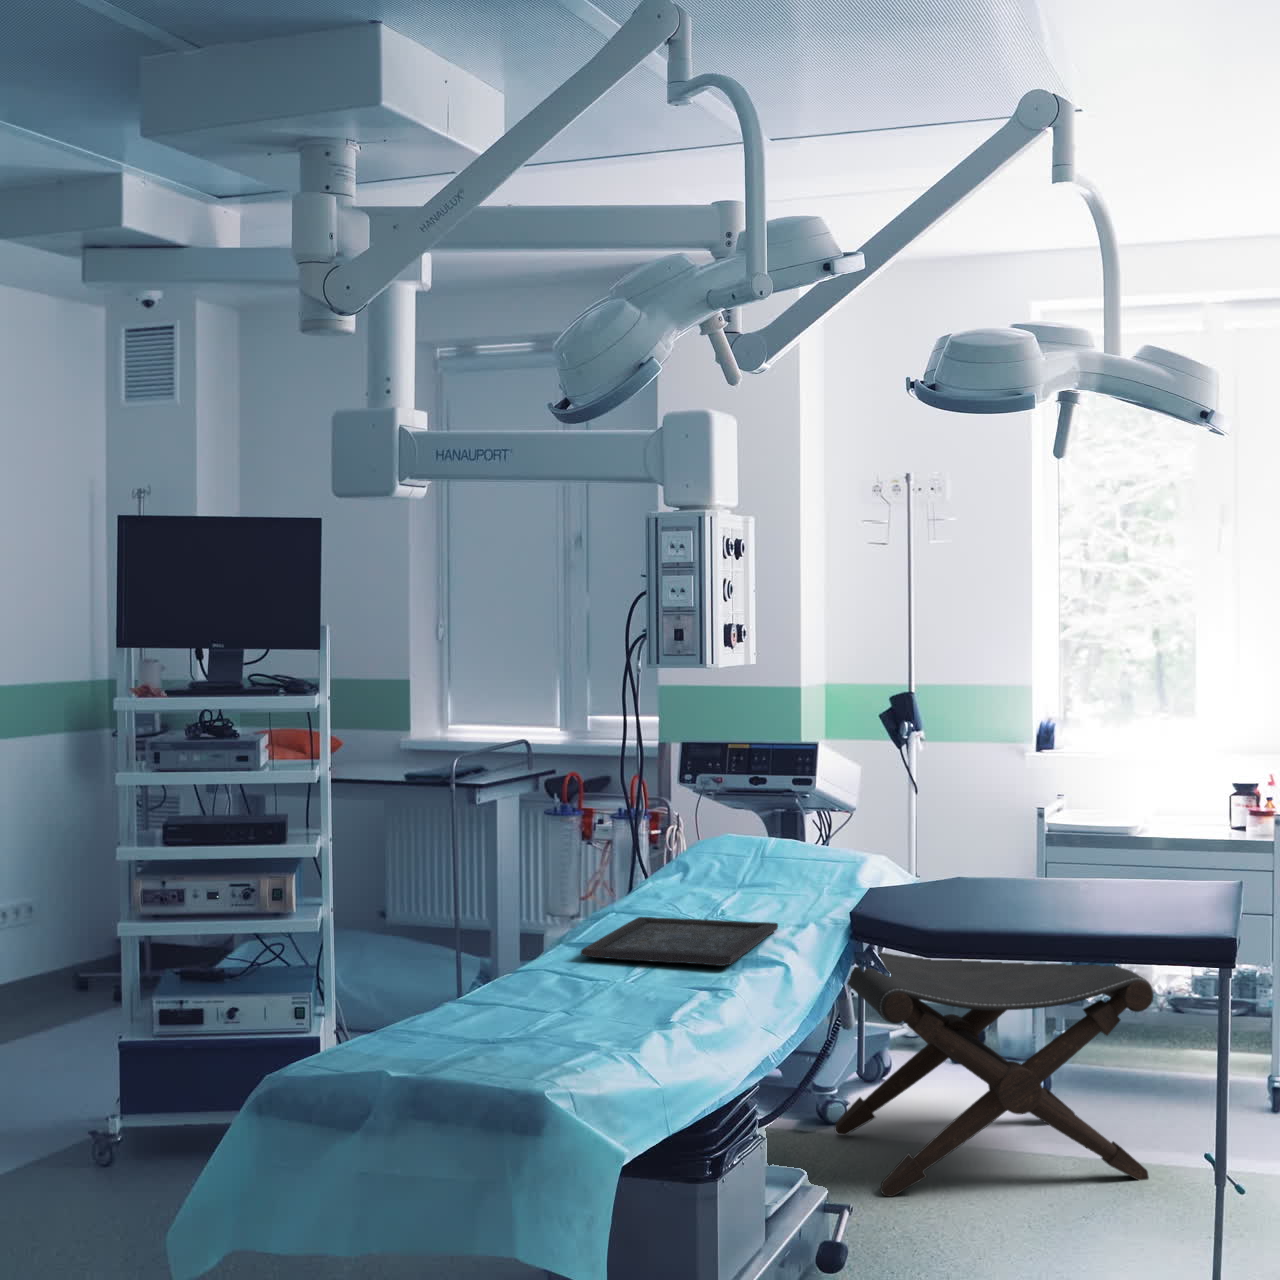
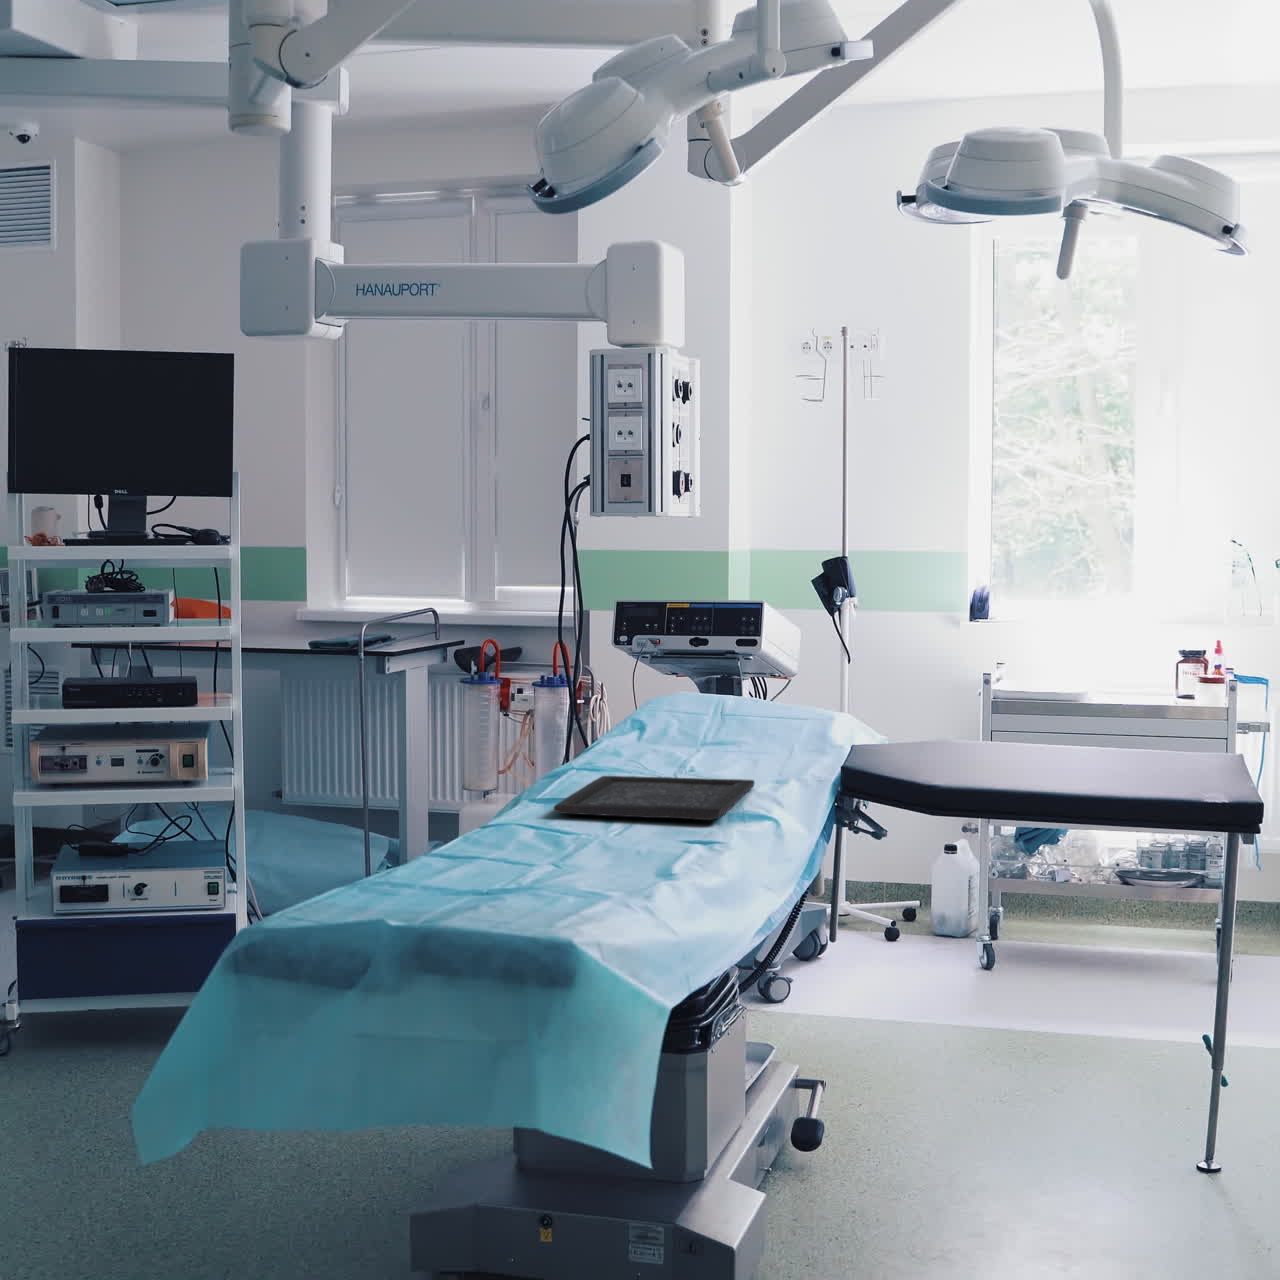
footstool: present [835,952,1154,1197] -> none [780,802,1124,1067]

